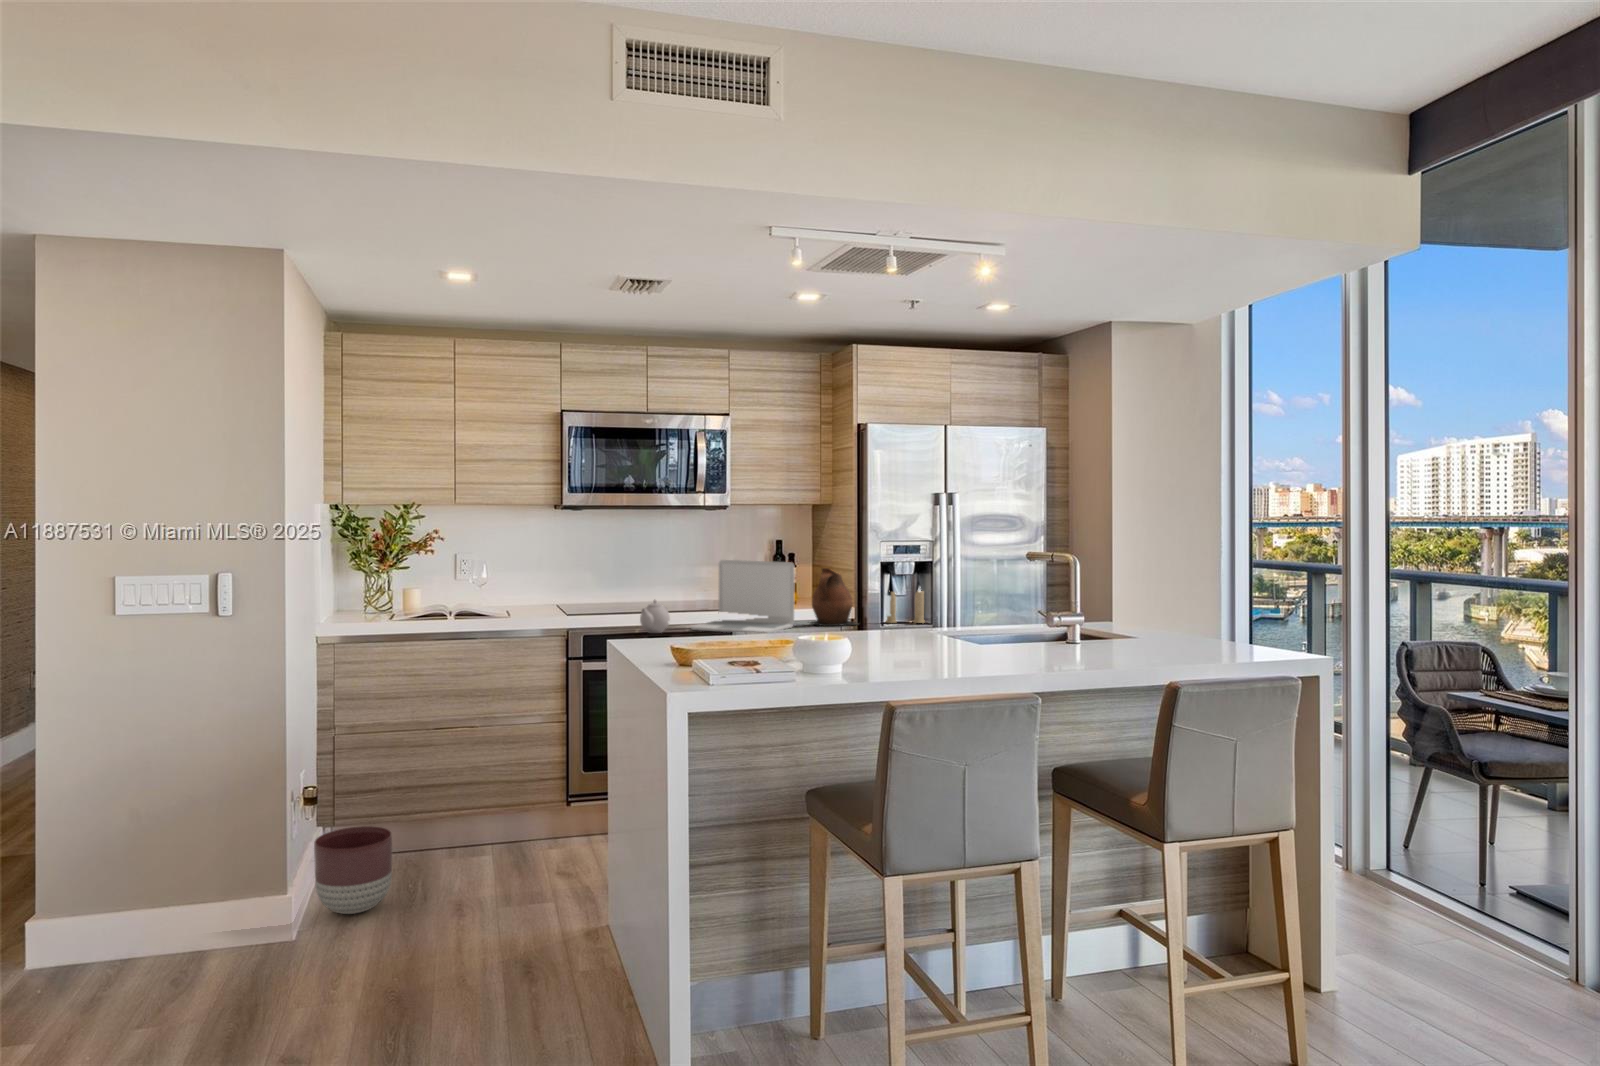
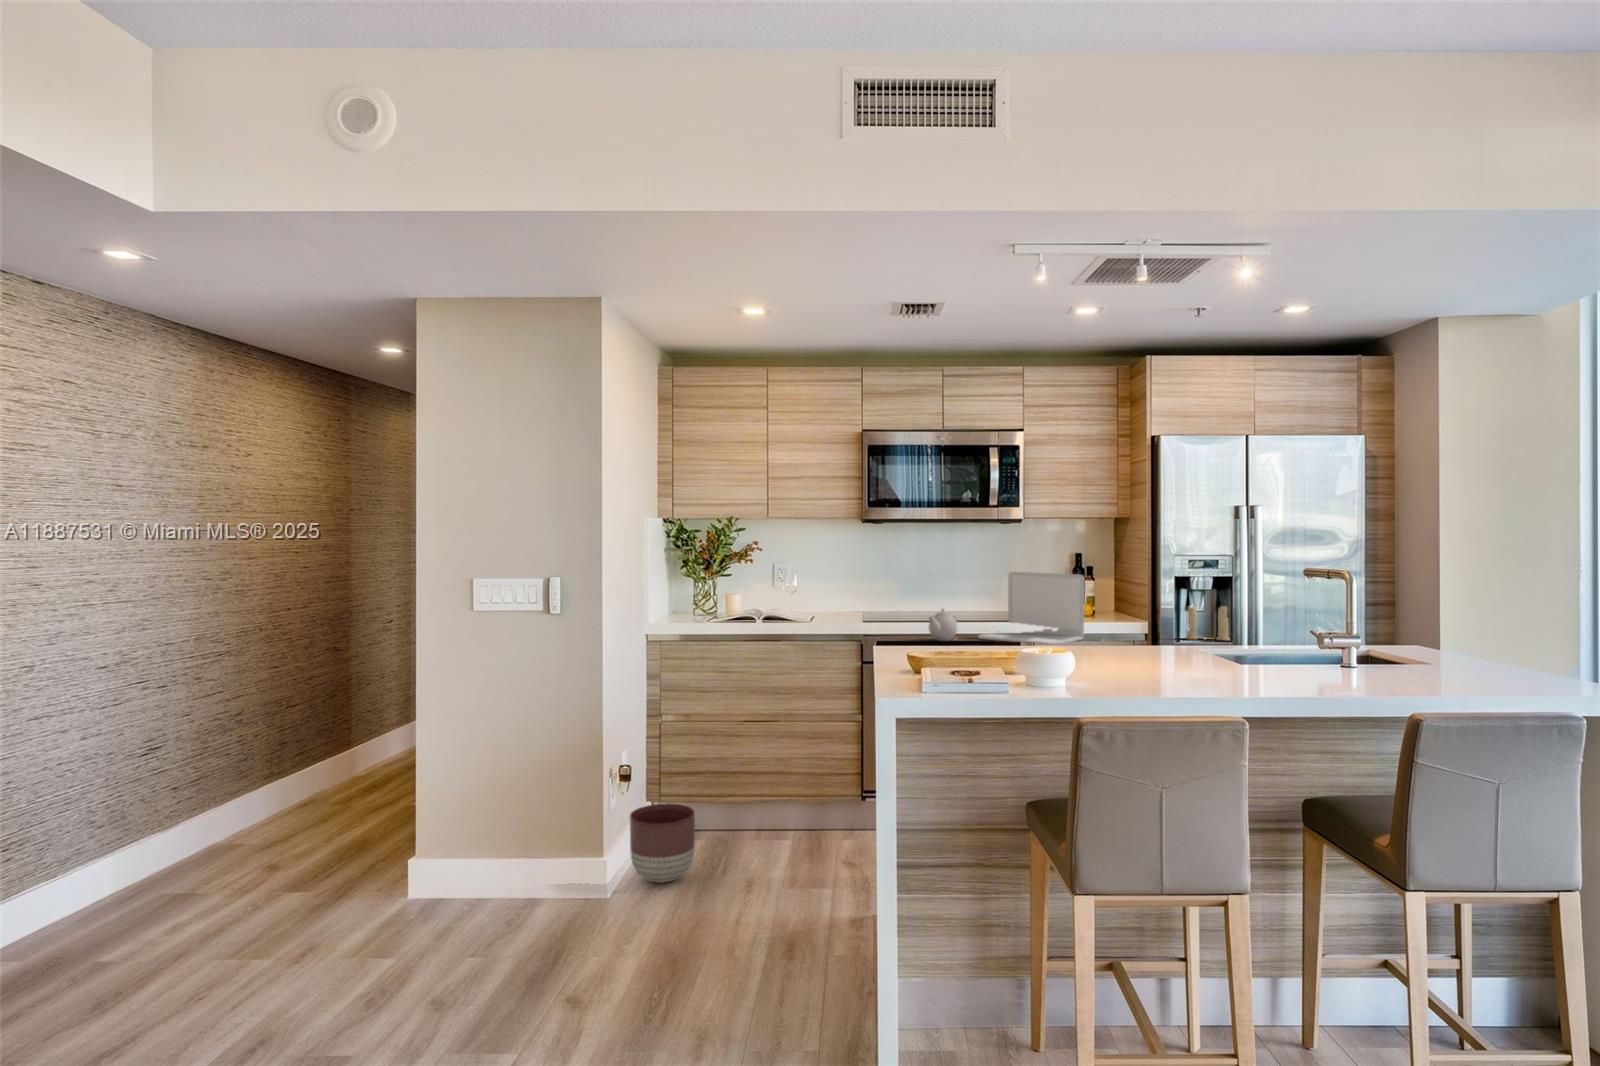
ceramic pitcher: present [810,568,858,626] -> none [1098,581,1156,641]

